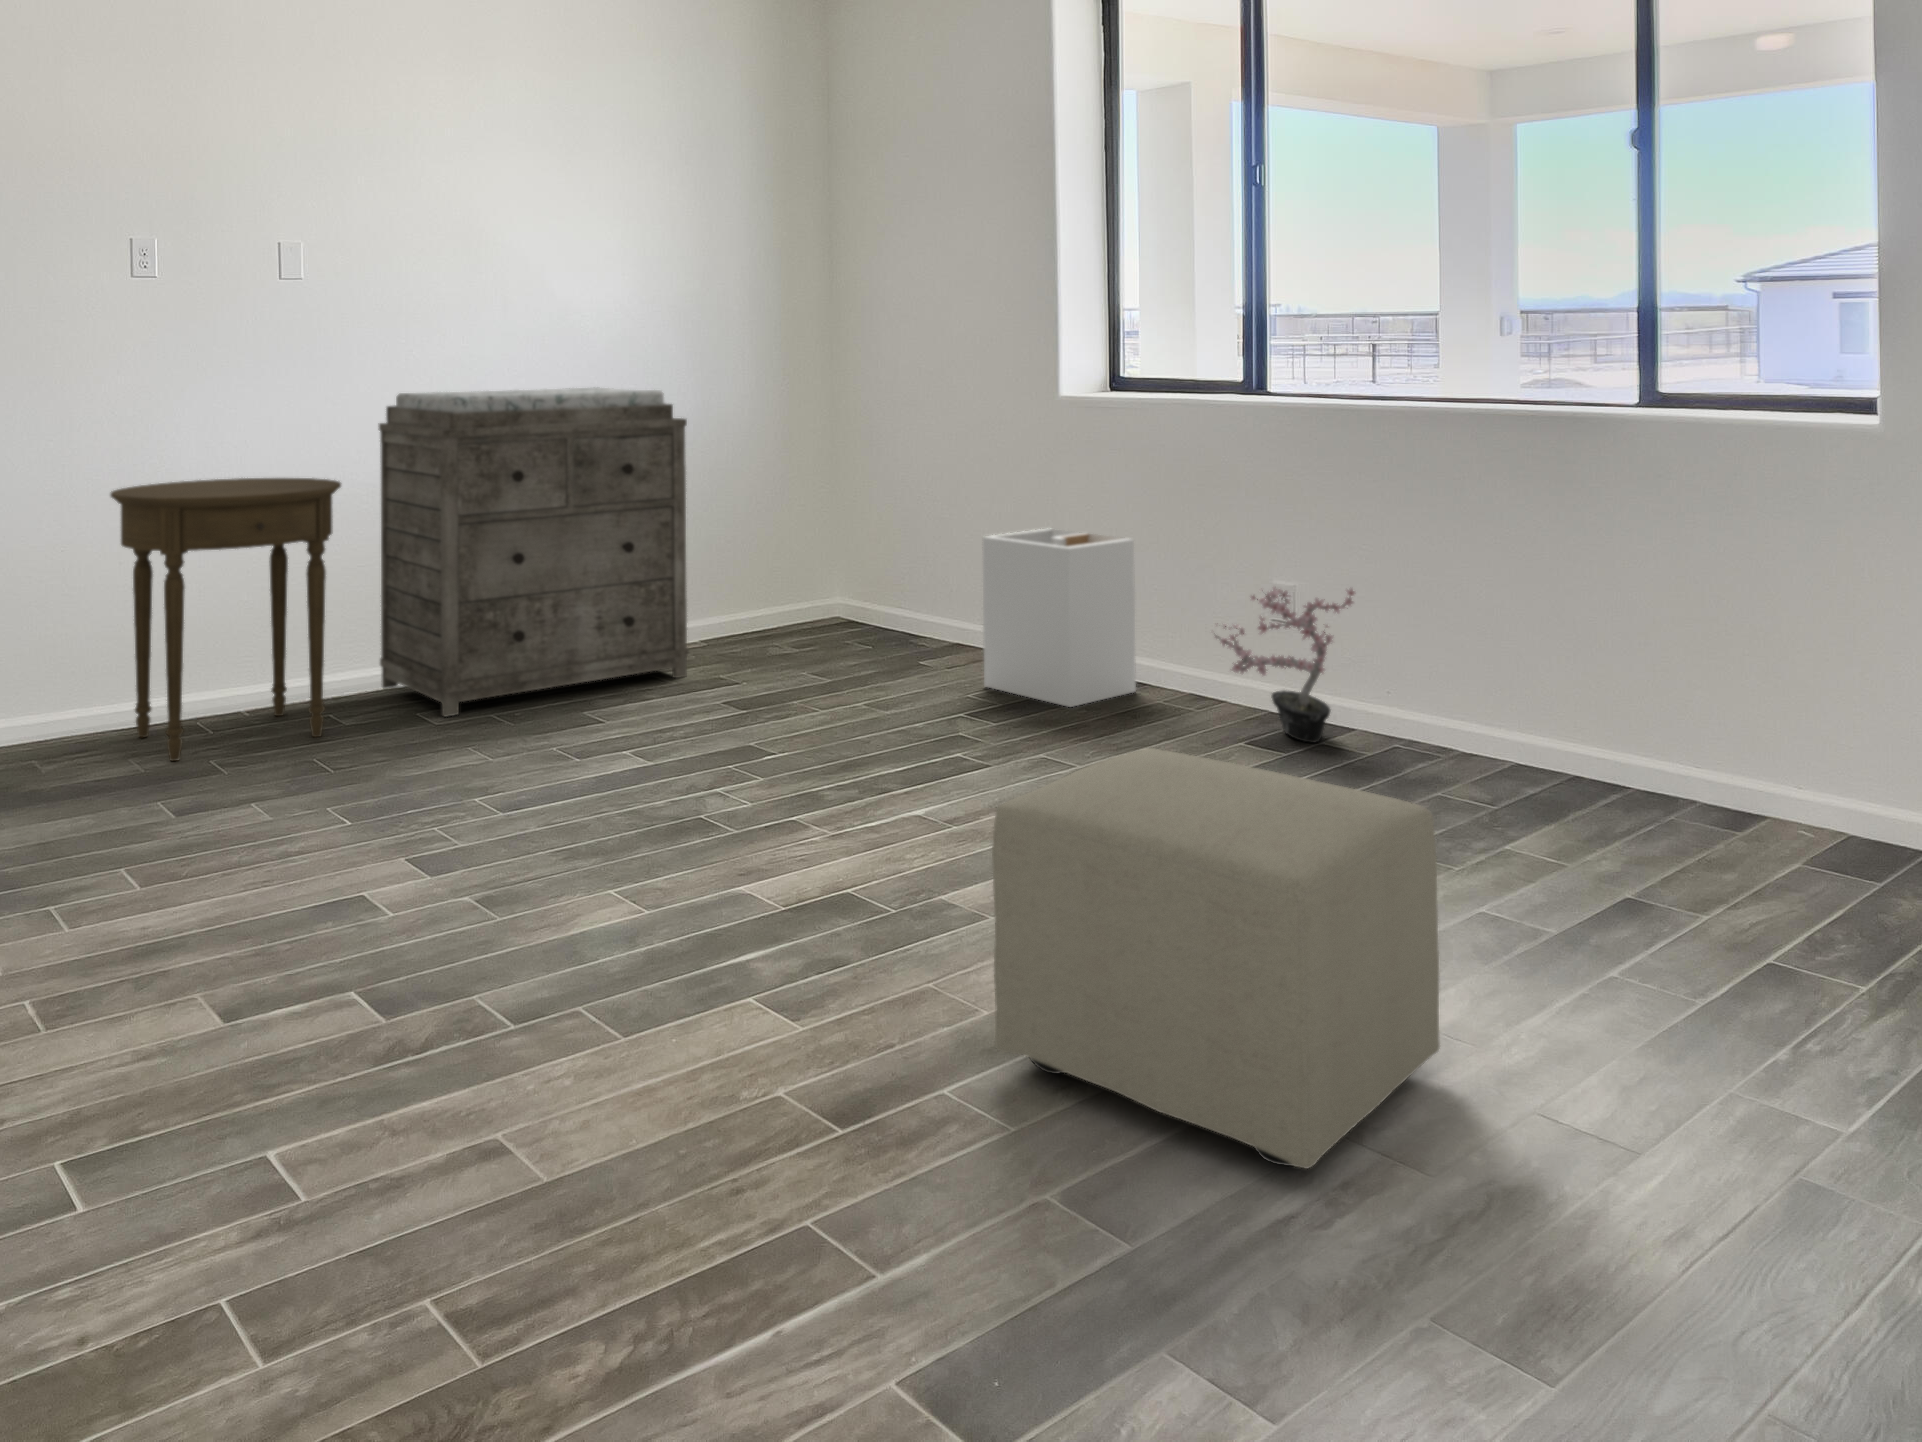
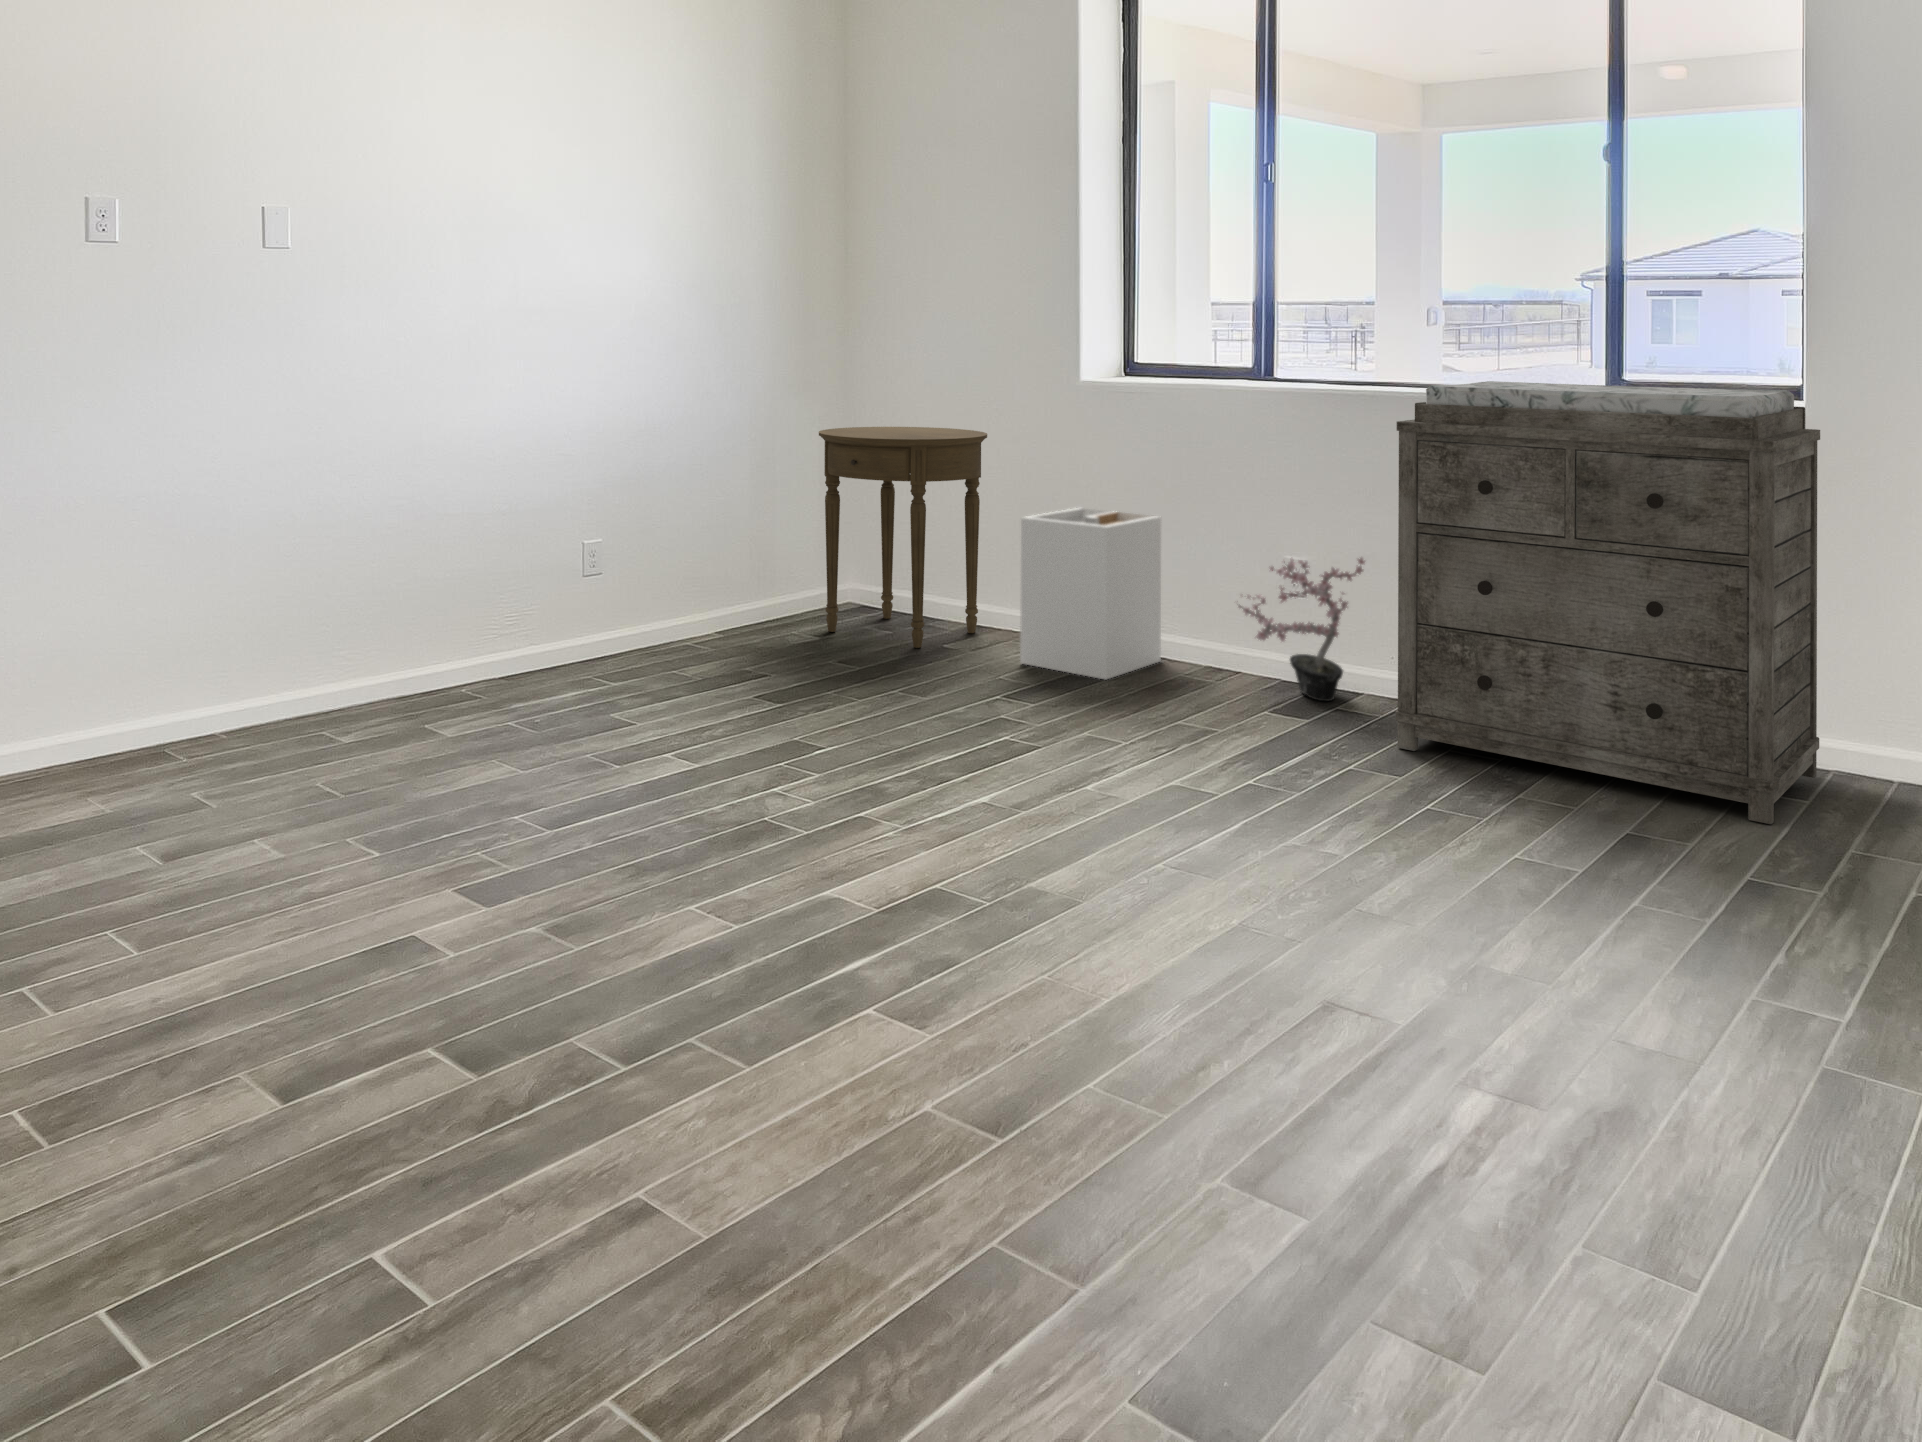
dresser: present [379,387,689,716] -> present [1395,381,1820,824]
side table: present [111,478,341,761] -> present [819,427,987,648]
ottoman: present [992,748,1440,1169] -> none [1135,723,1525,1120]

